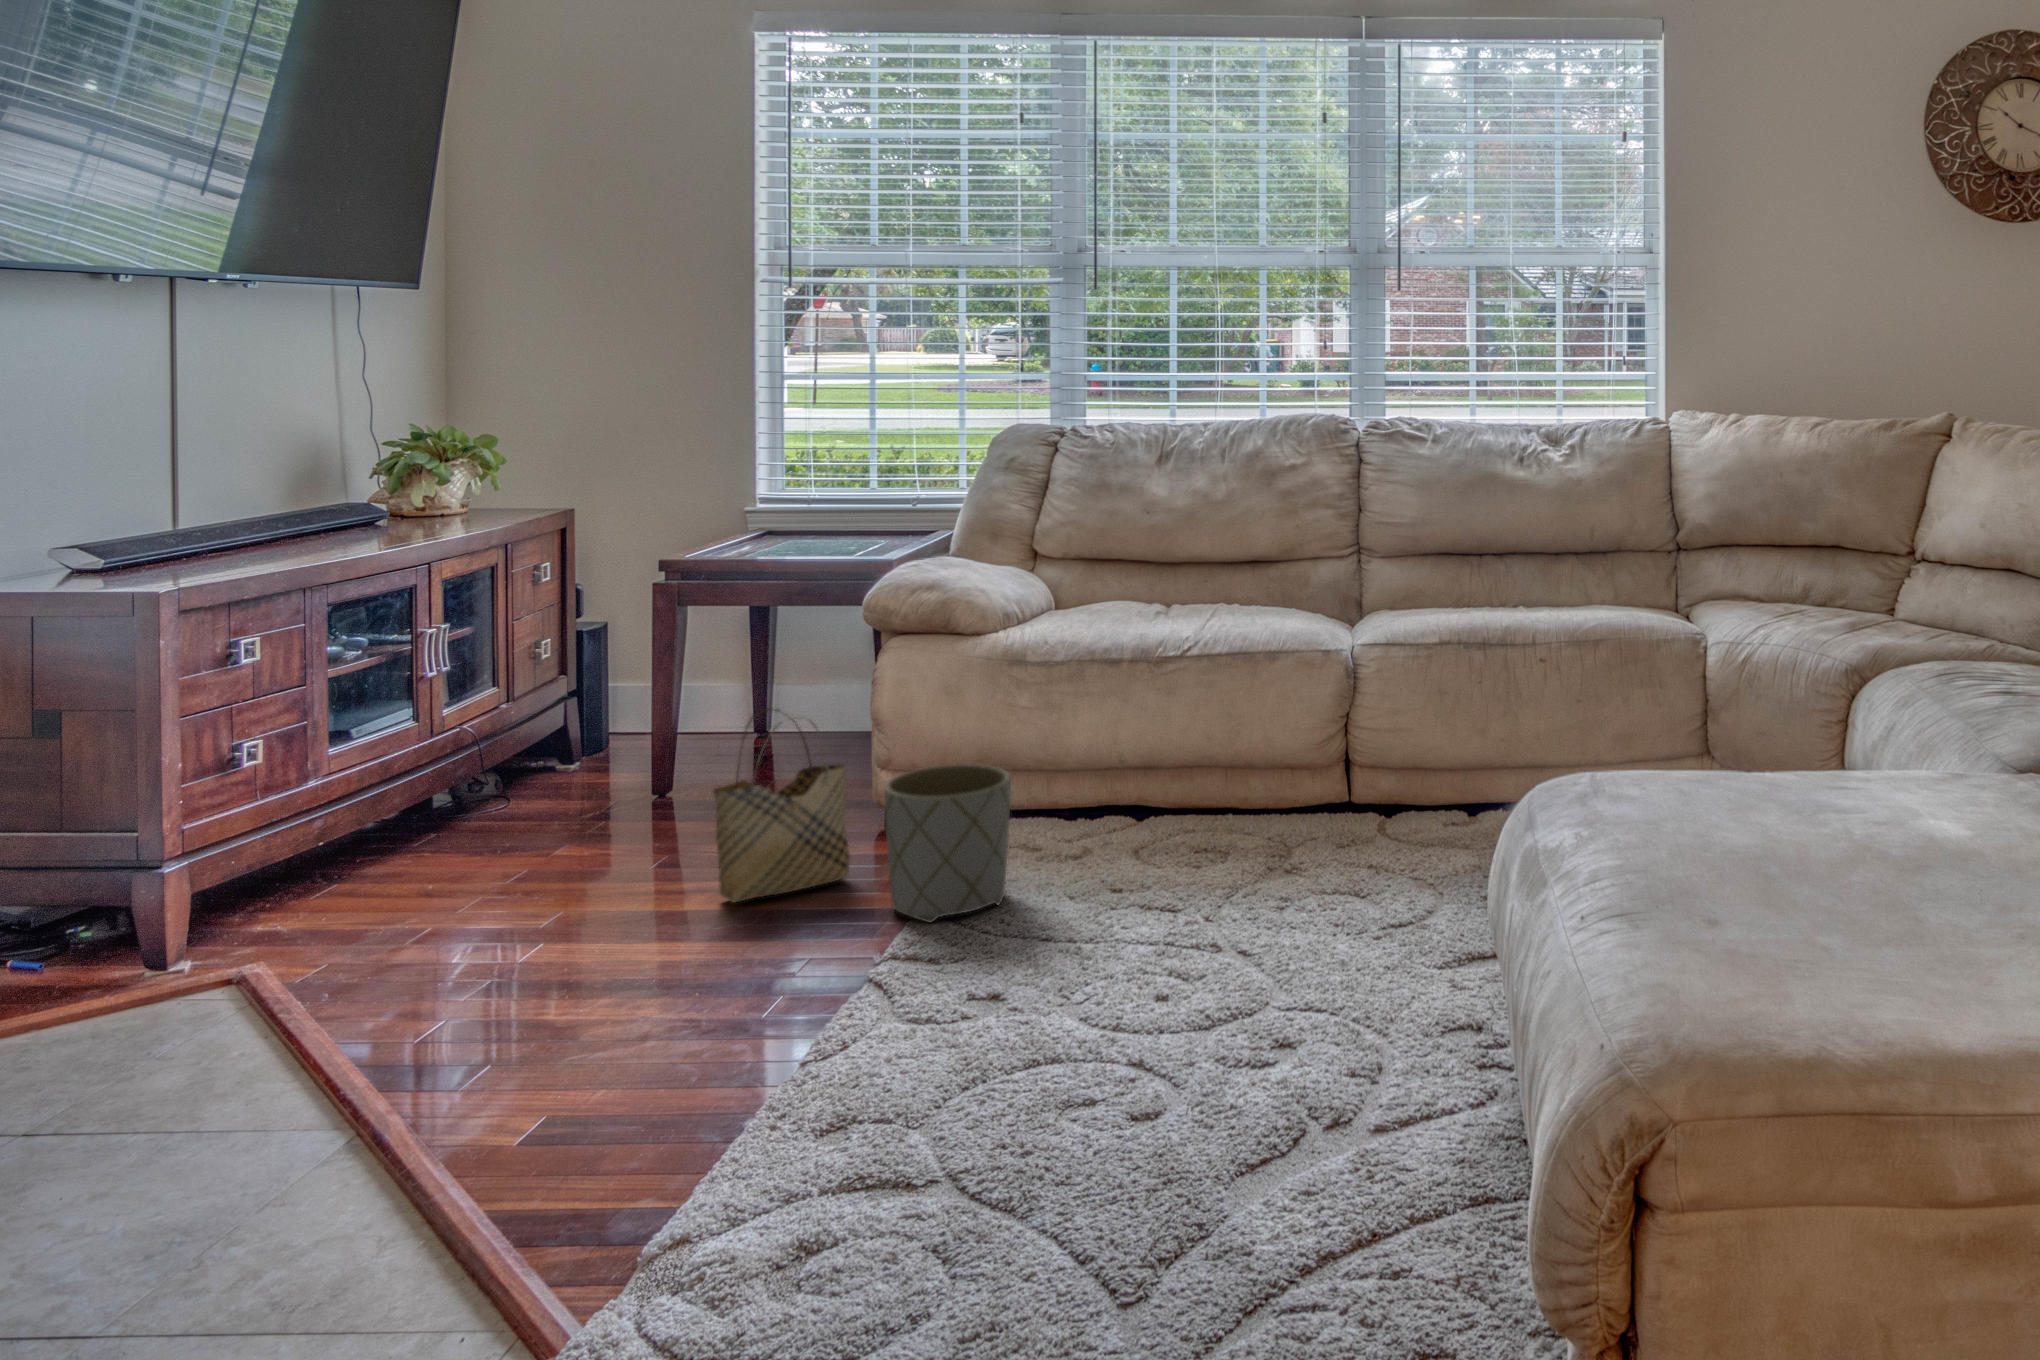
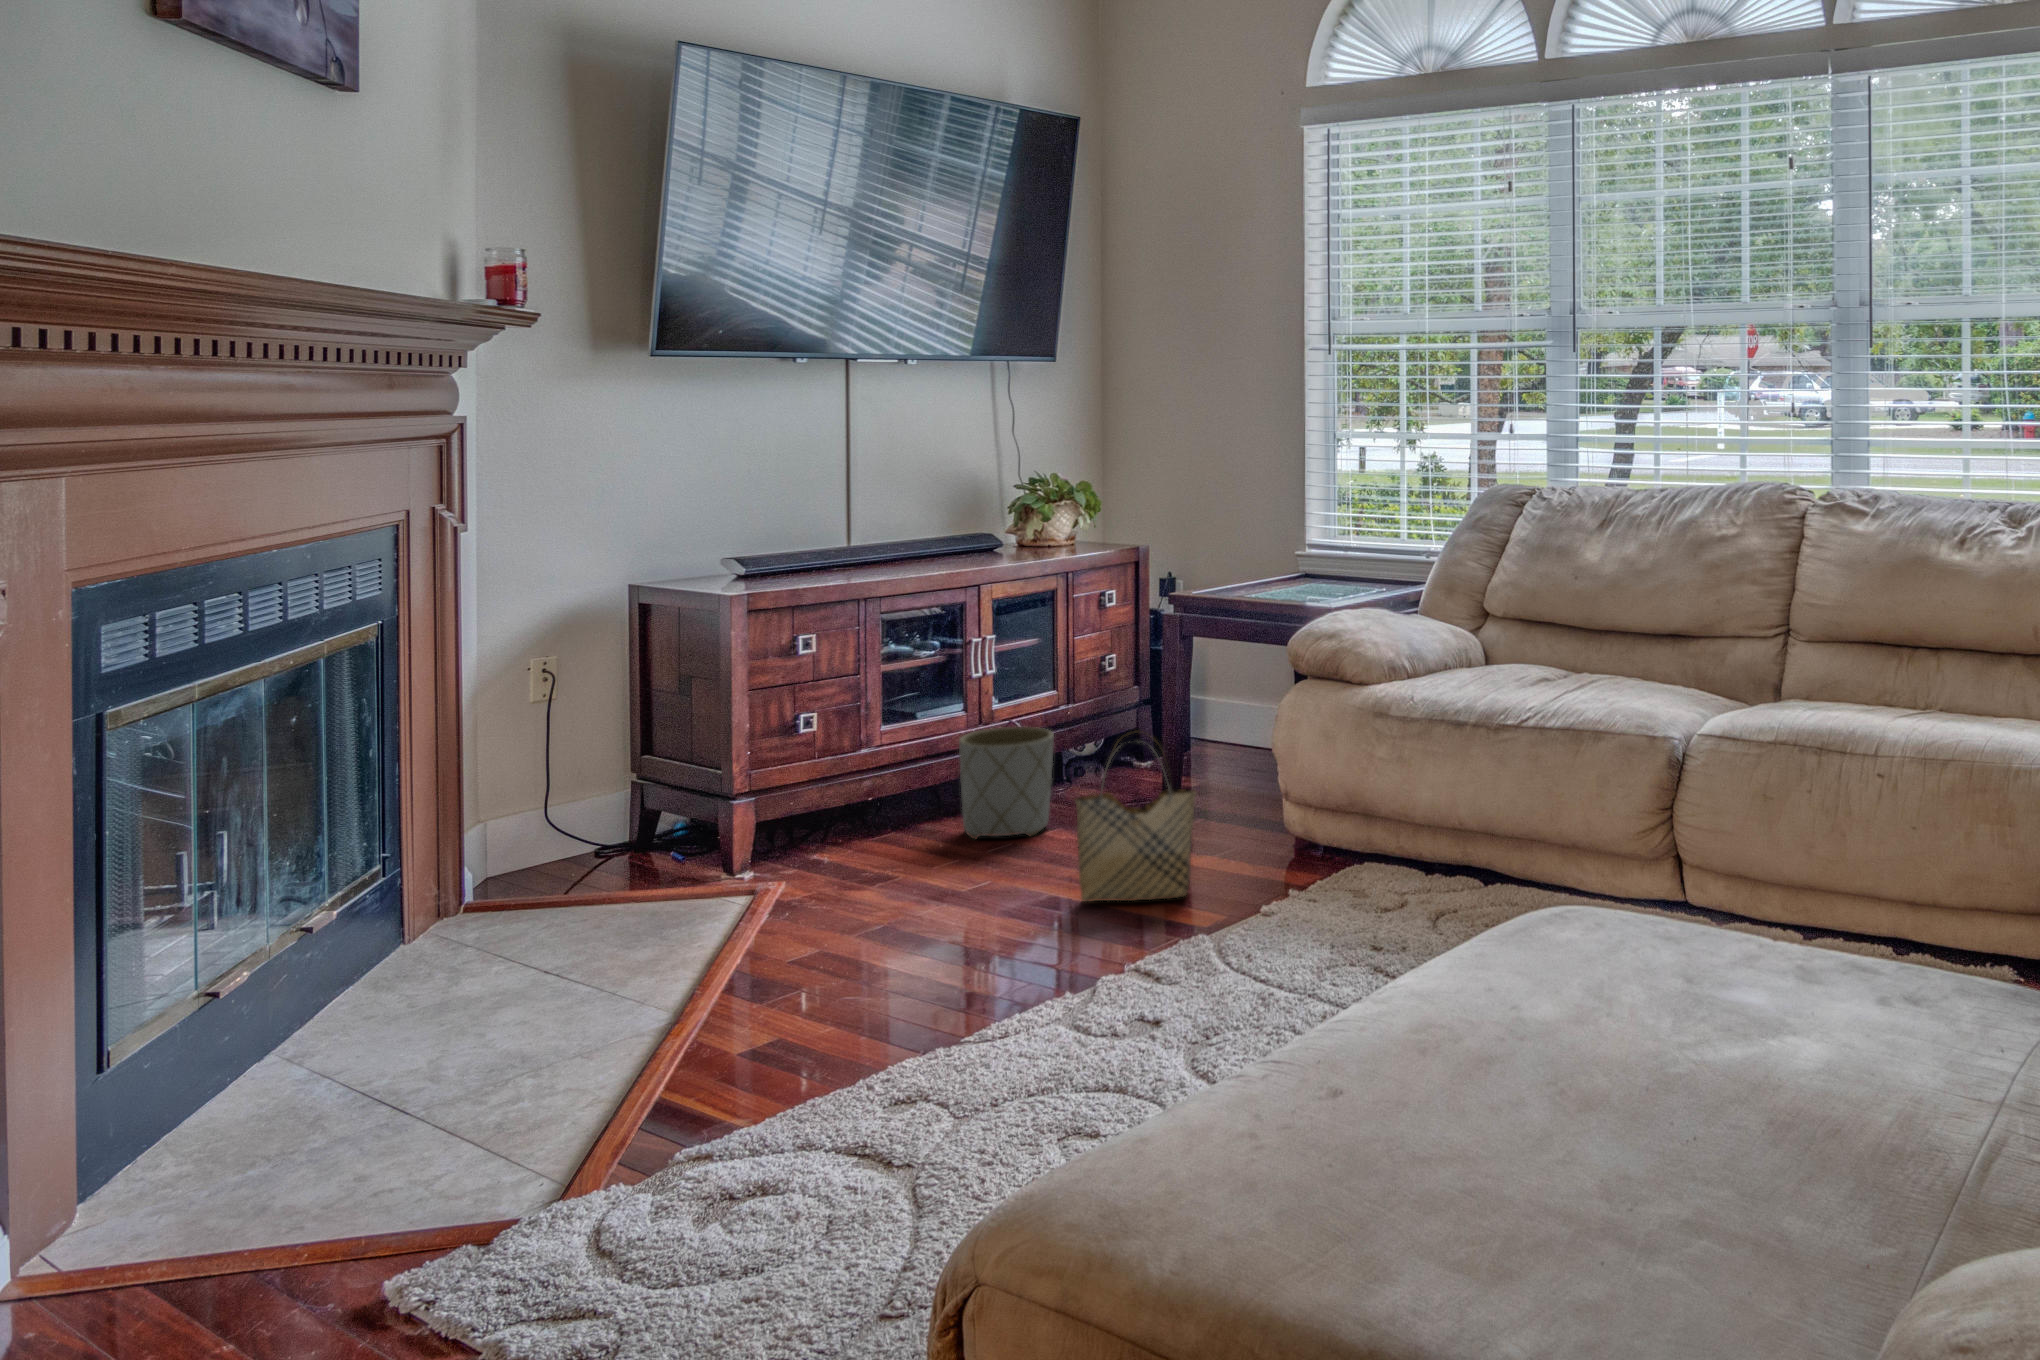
planter: present [884,764,1011,923] -> present [959,727,1054,839]

